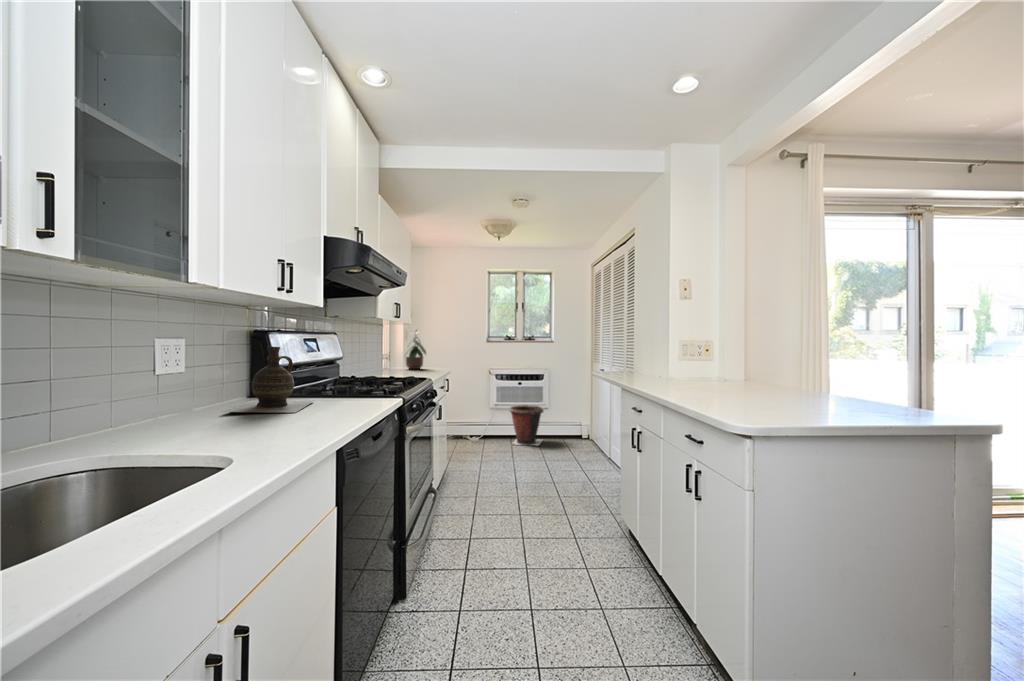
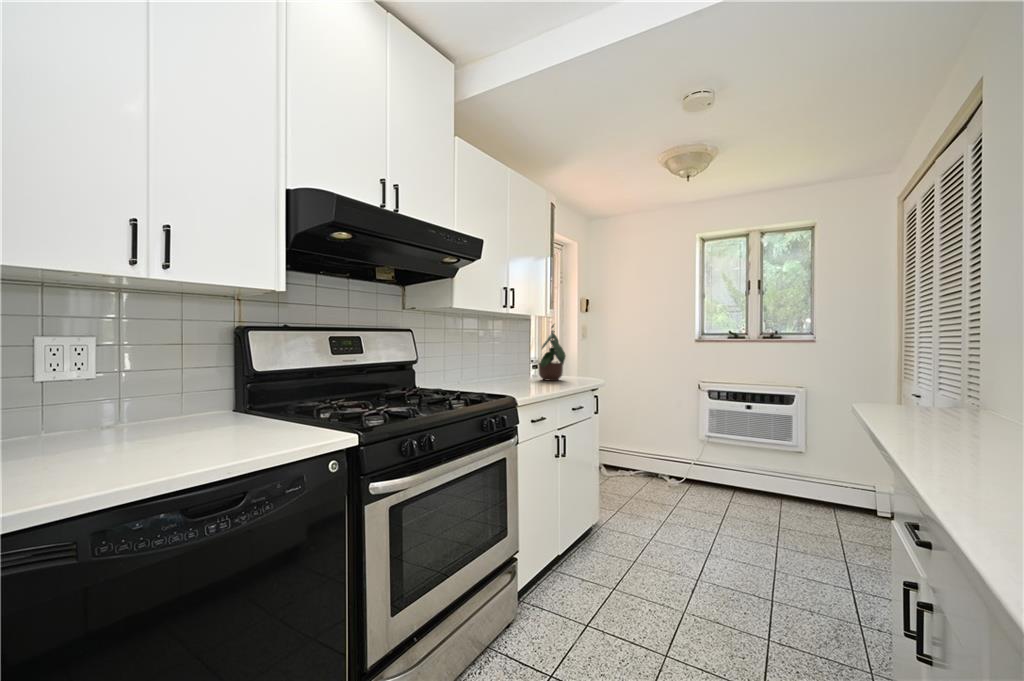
ceramic jug: present [222,346,313,413] -> none [34,352,213,464]
waste bin: present [509,405,543,446] -> none [728,442,792,514]

